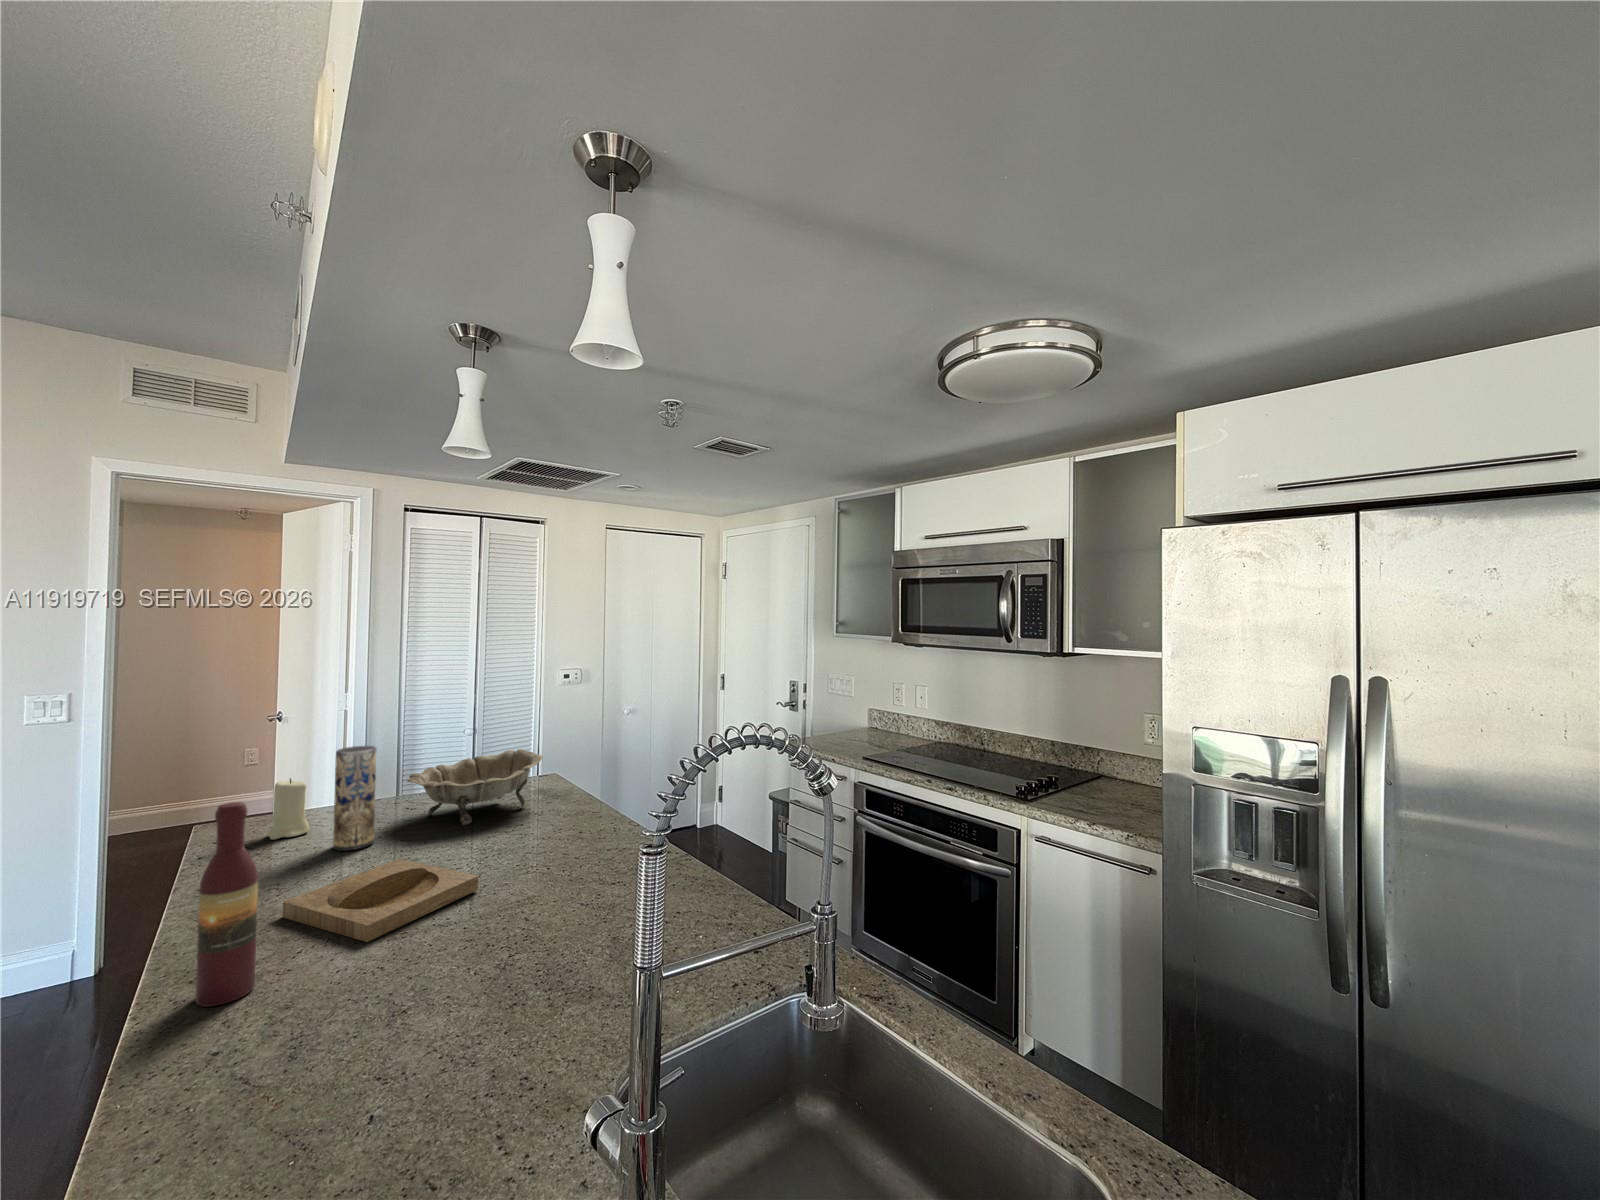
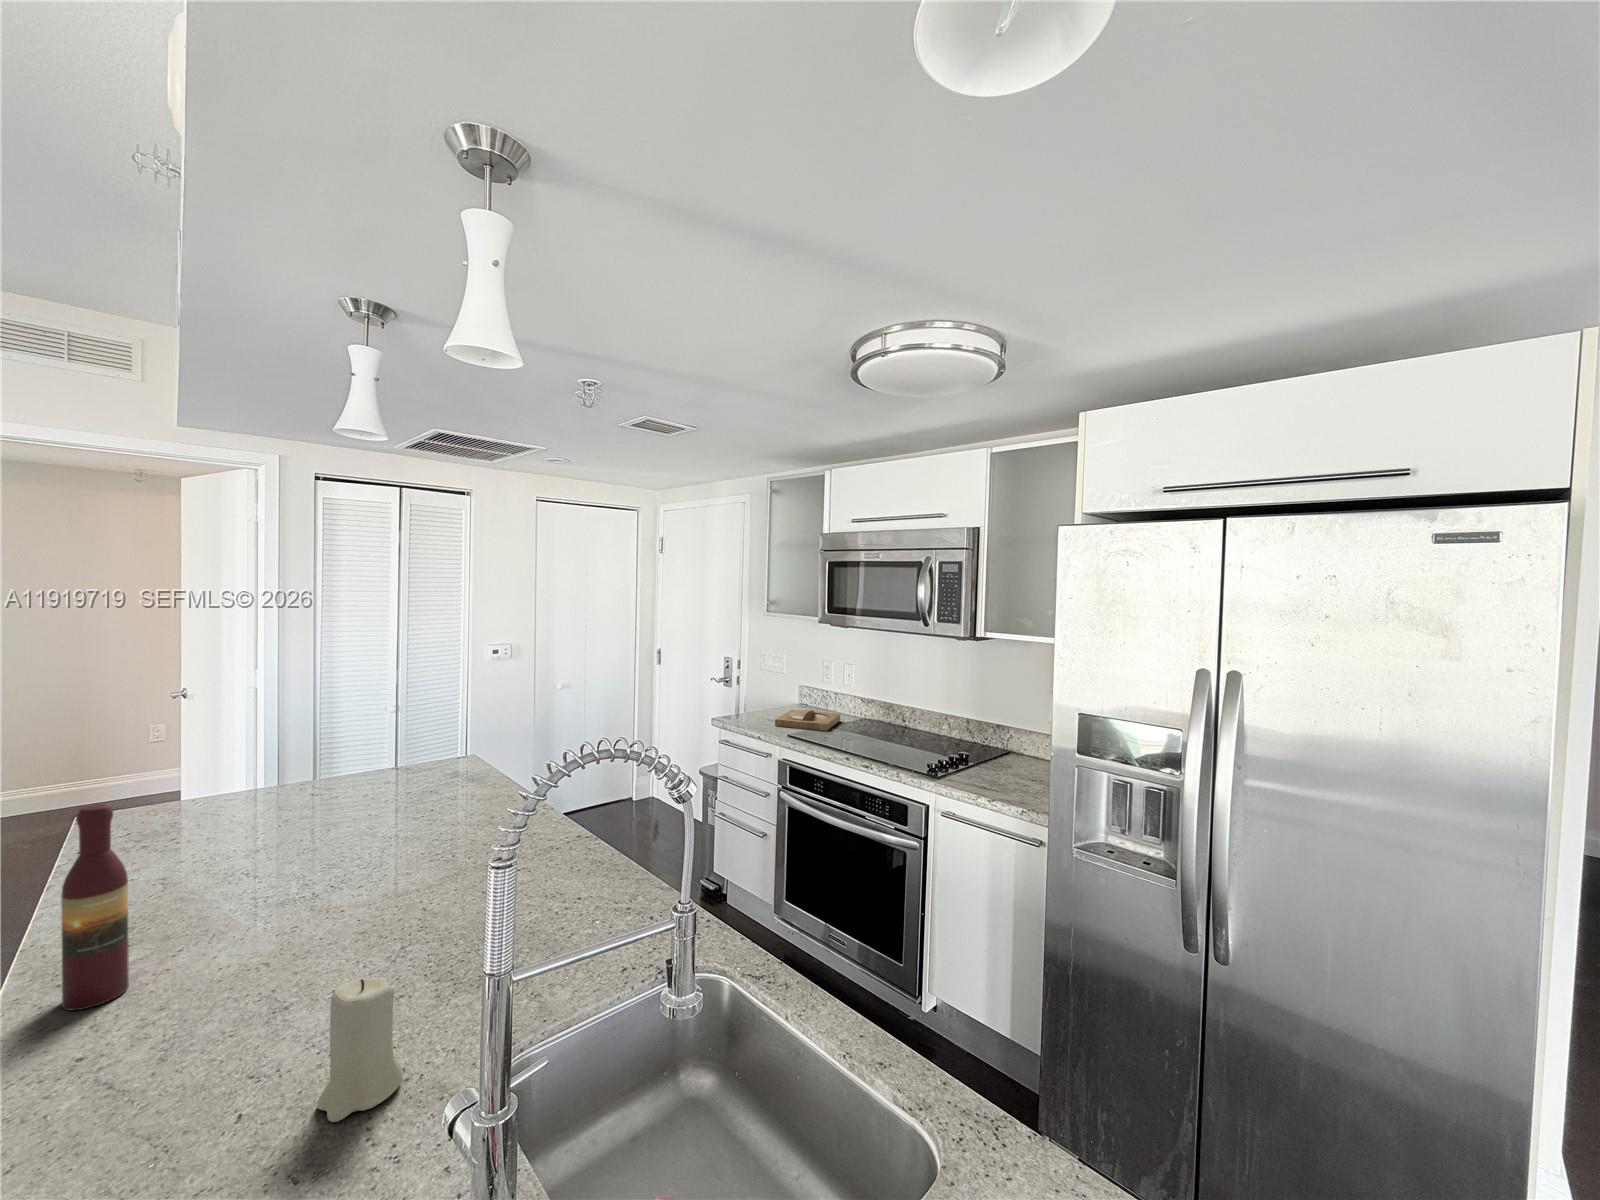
vase: present [333,746,376,851] -> none [229,734,274,841]
decorative bowl: present [407,749,543,825] -> none [310,732,458,811]
candle: present [267,778,310,840] -> present [317,978,403,1122]
tray: present [283,859,478,942] -> present [775,710,840,731]

